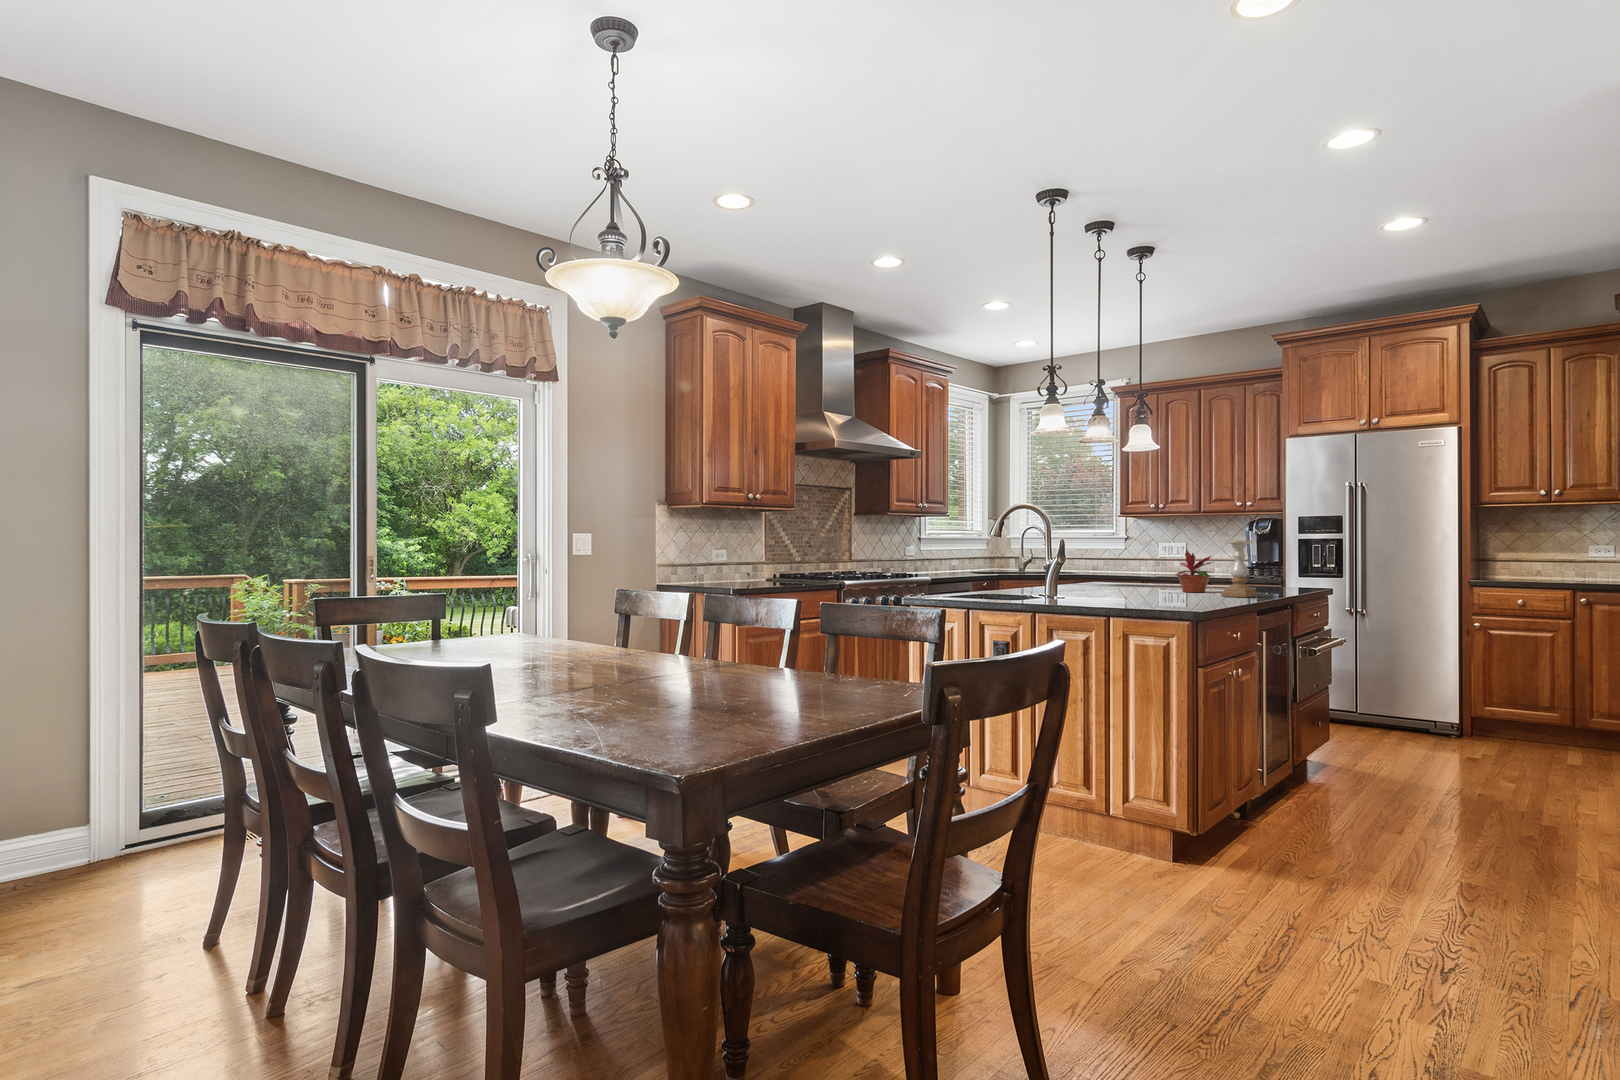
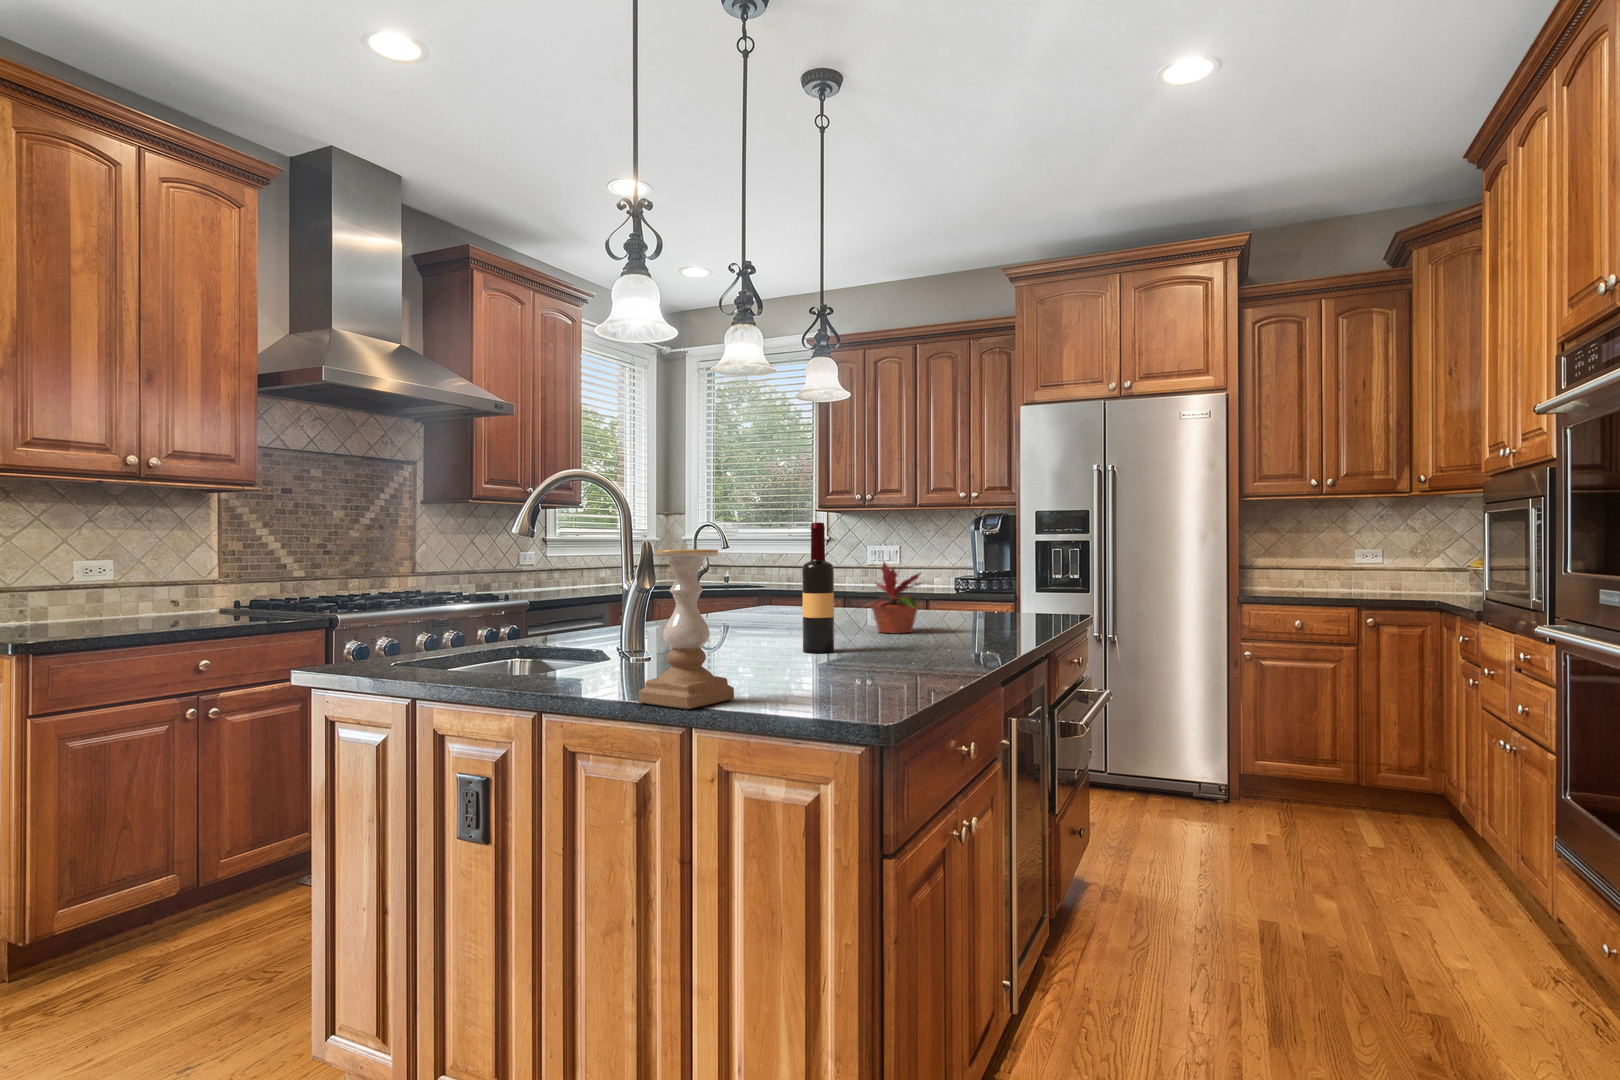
wine bottle: none [1143,527,1162,597] -> present [802,523,834,653]
candle holder: present [1221,541,1258,597] -> present [639,549,734,709]

